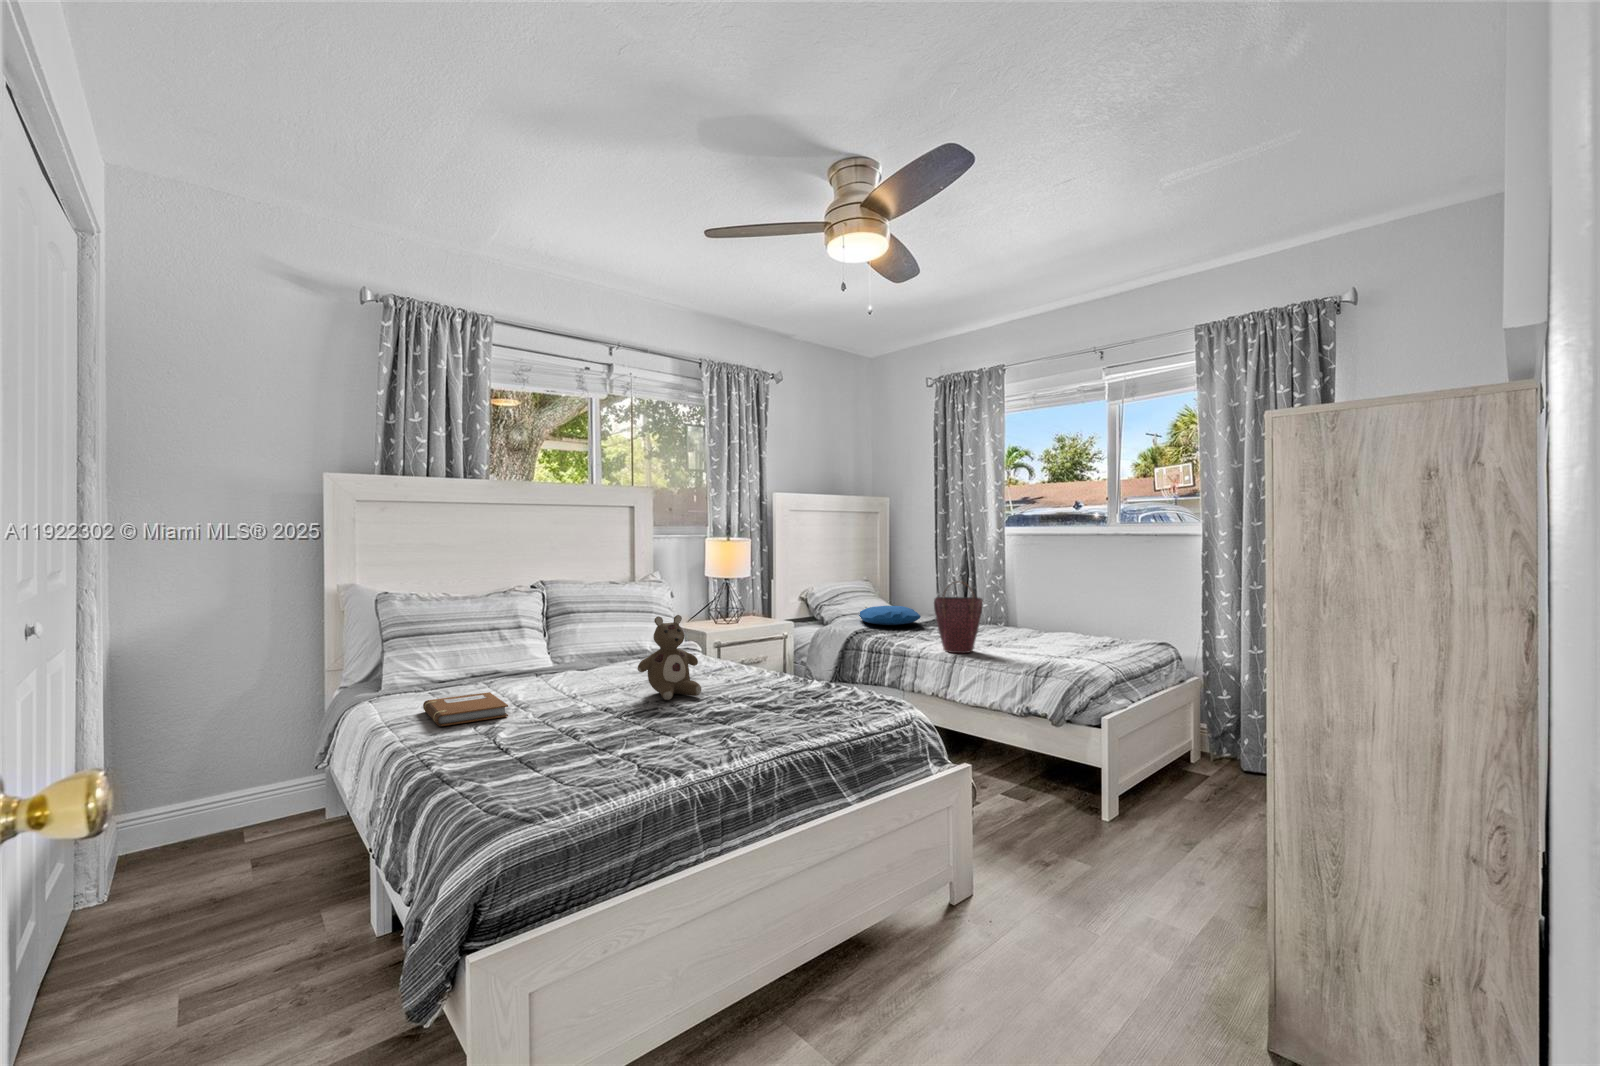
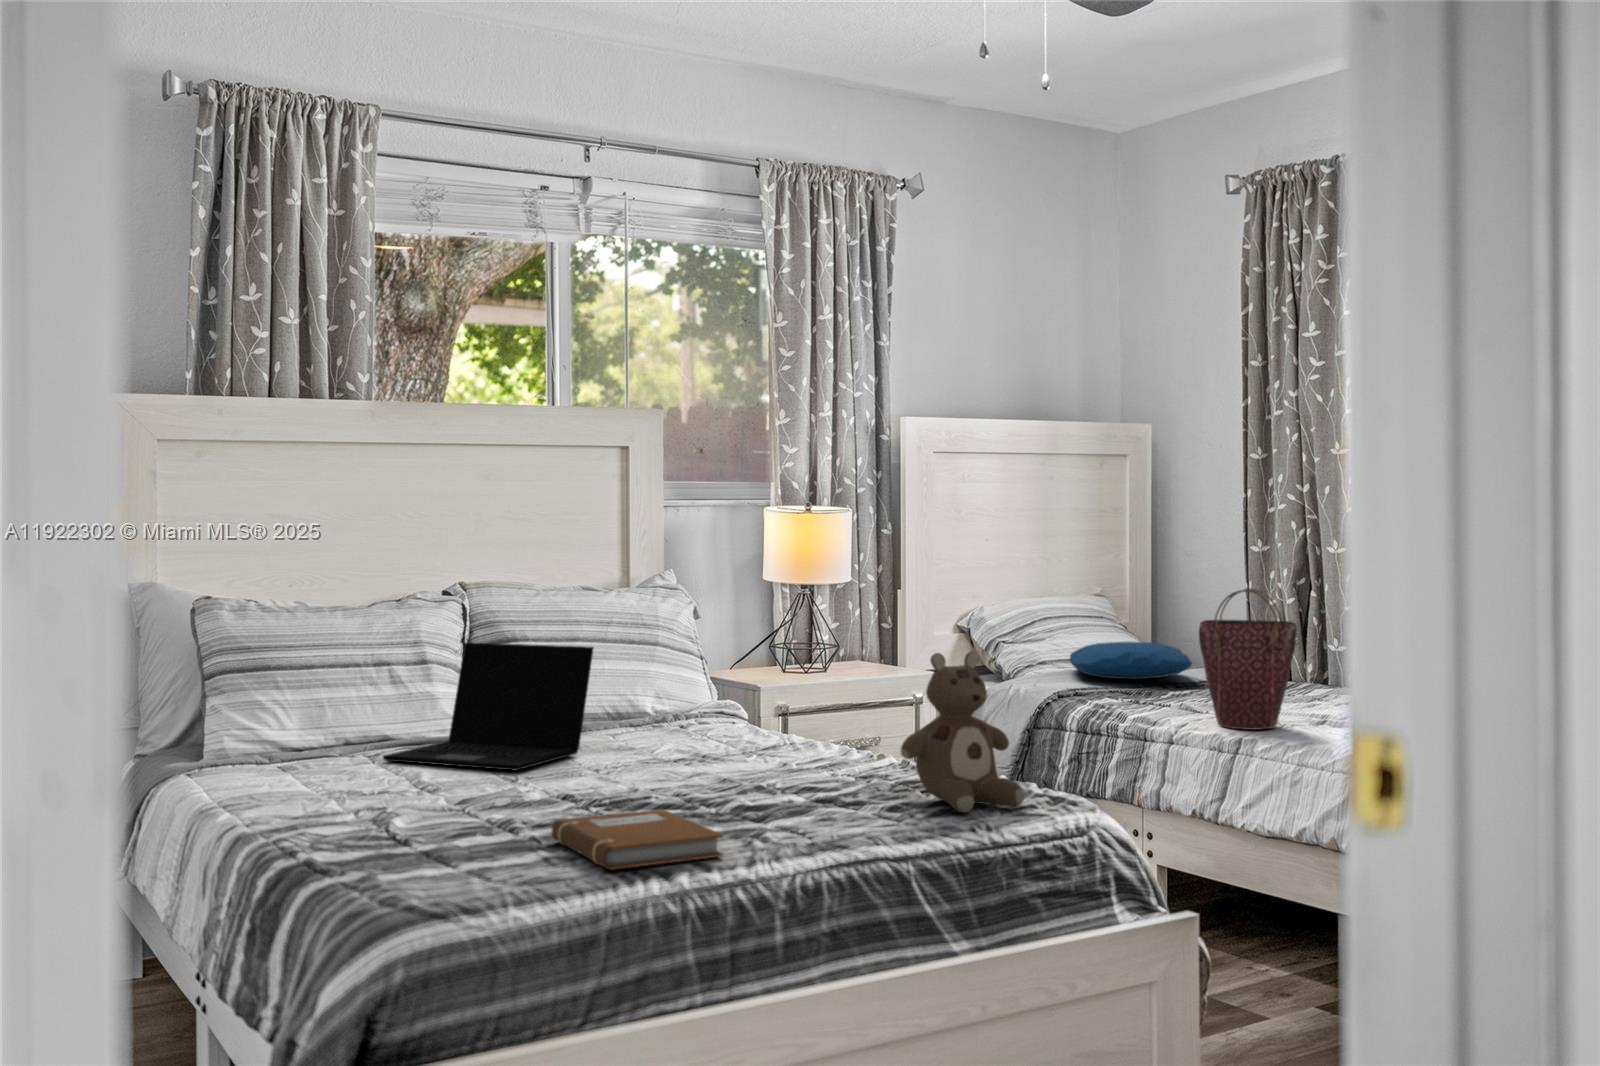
stuffed bear: present [638,615,701,700] -> present [901,651,1025,812]
laptop: none [494,617,620,694] -> present [383,643,593,770]
notebook: present [423,692,508,726] -> present [552,809,723,870]

